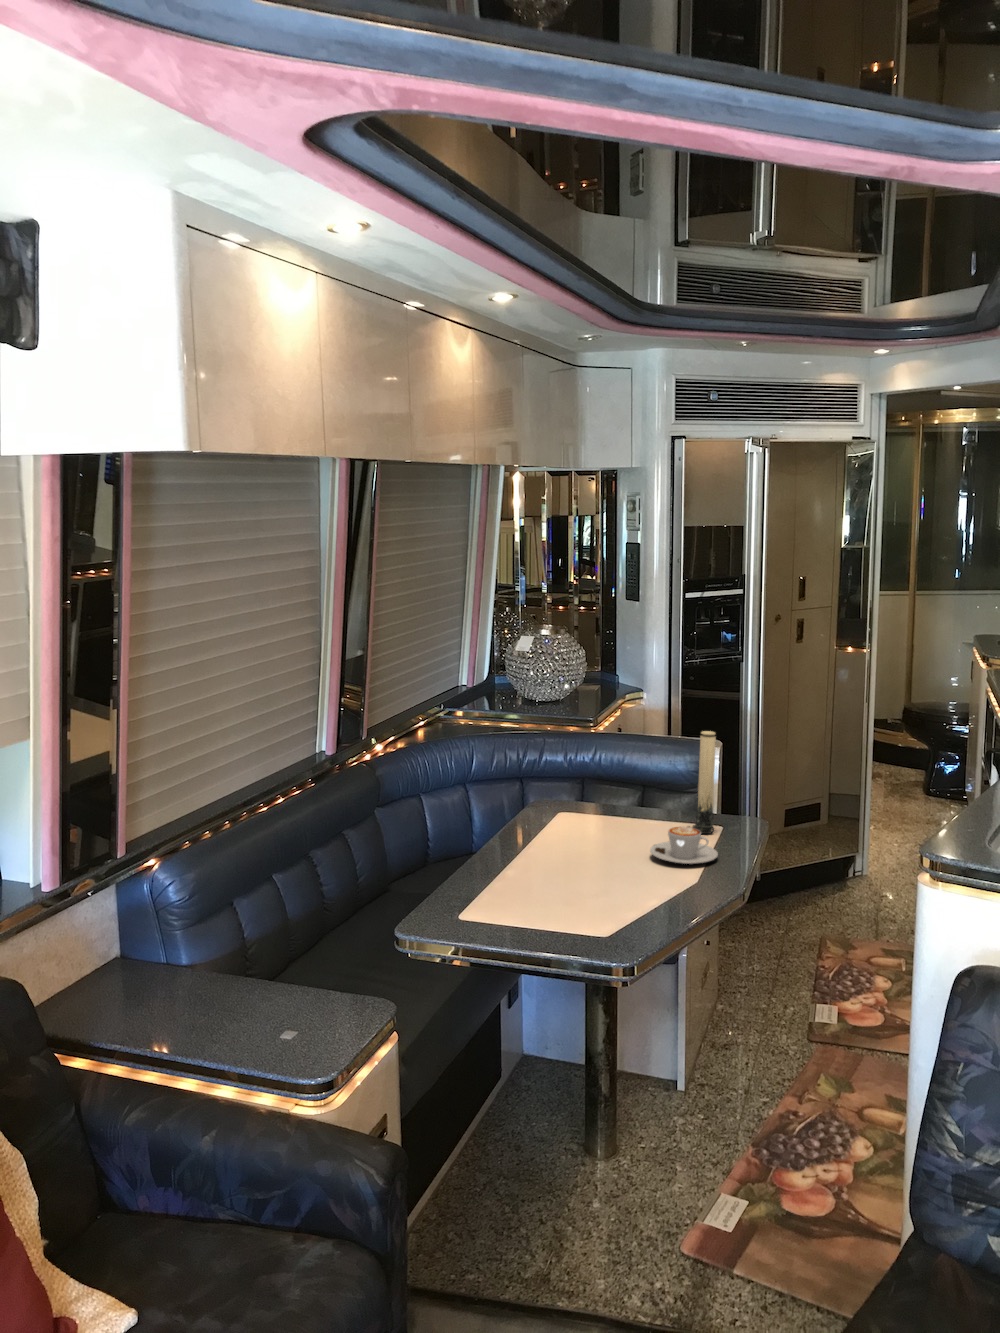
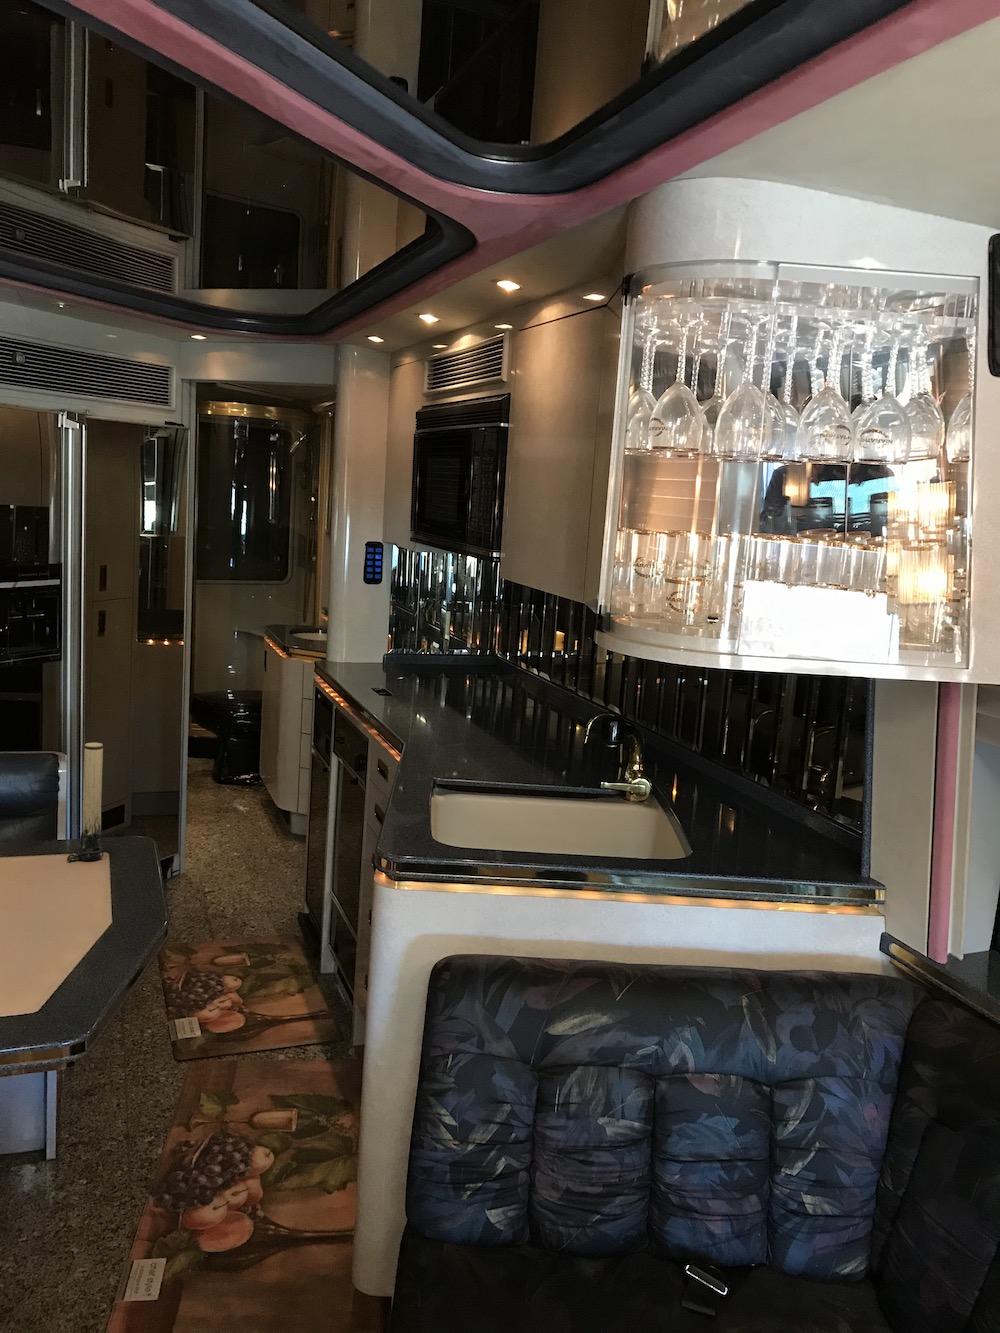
coffee cup: present [650,827,718,864] -> none [42,856,125,900]

